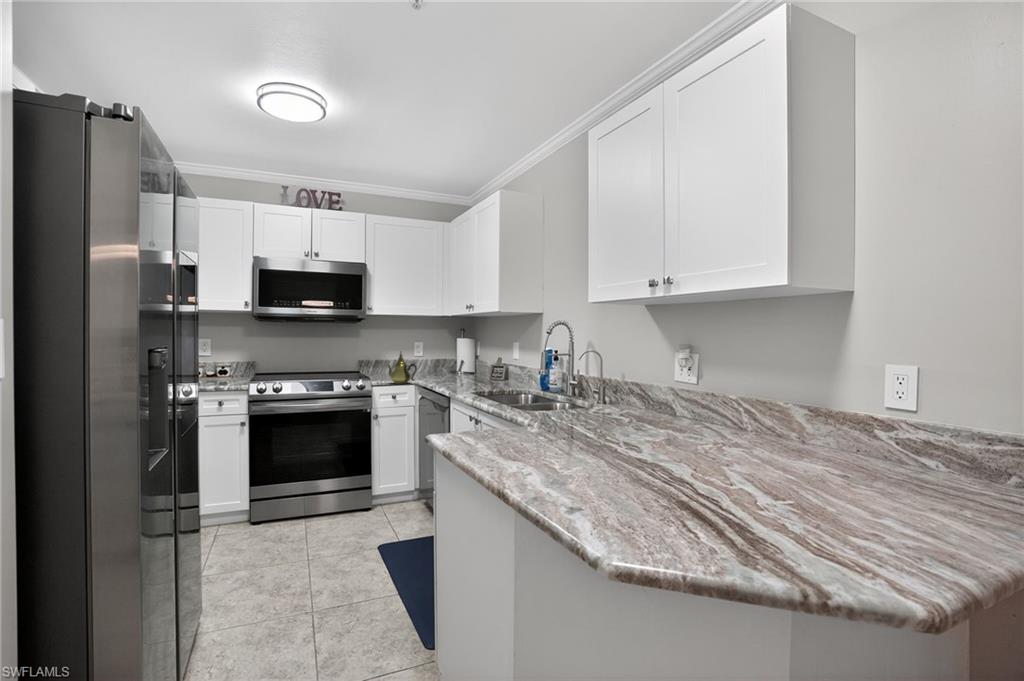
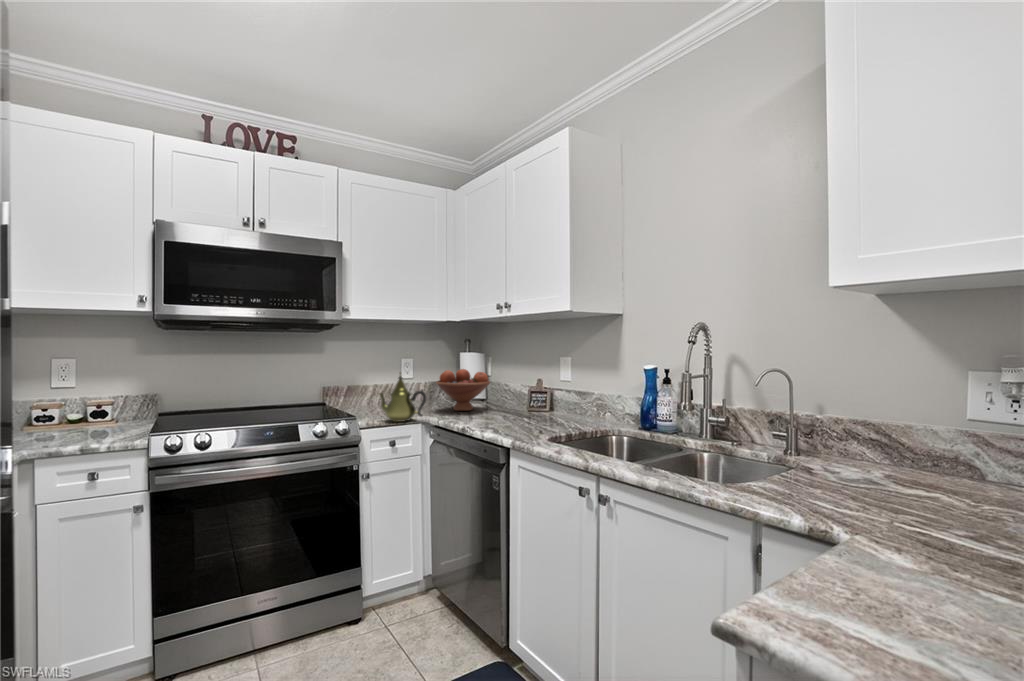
fruit bowl: none [429,351,468,380] -> present [436,369,490,411]

